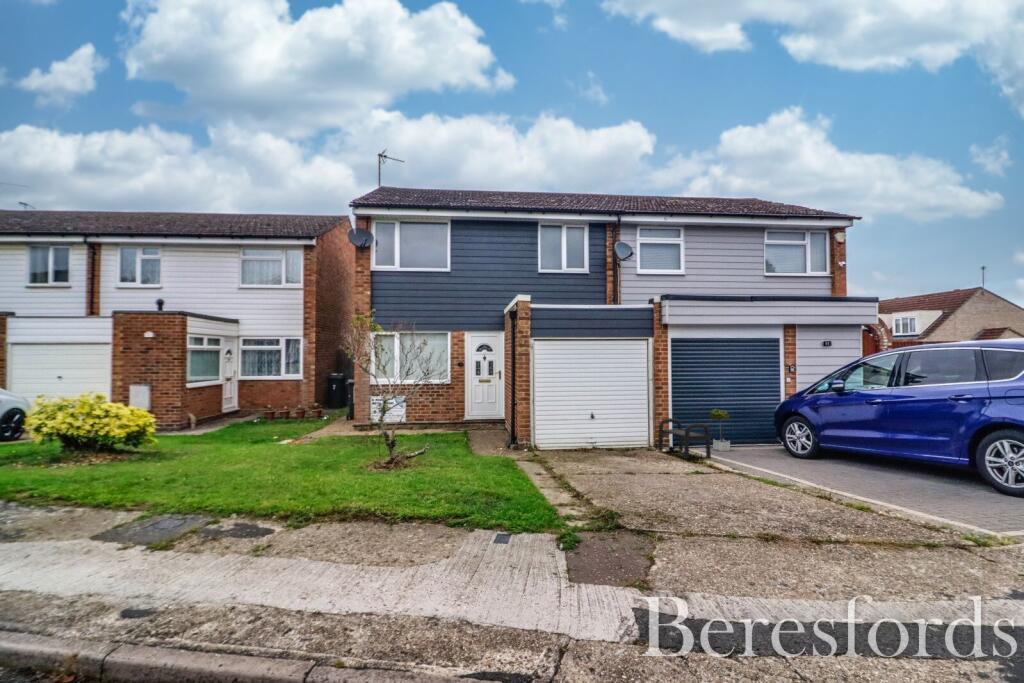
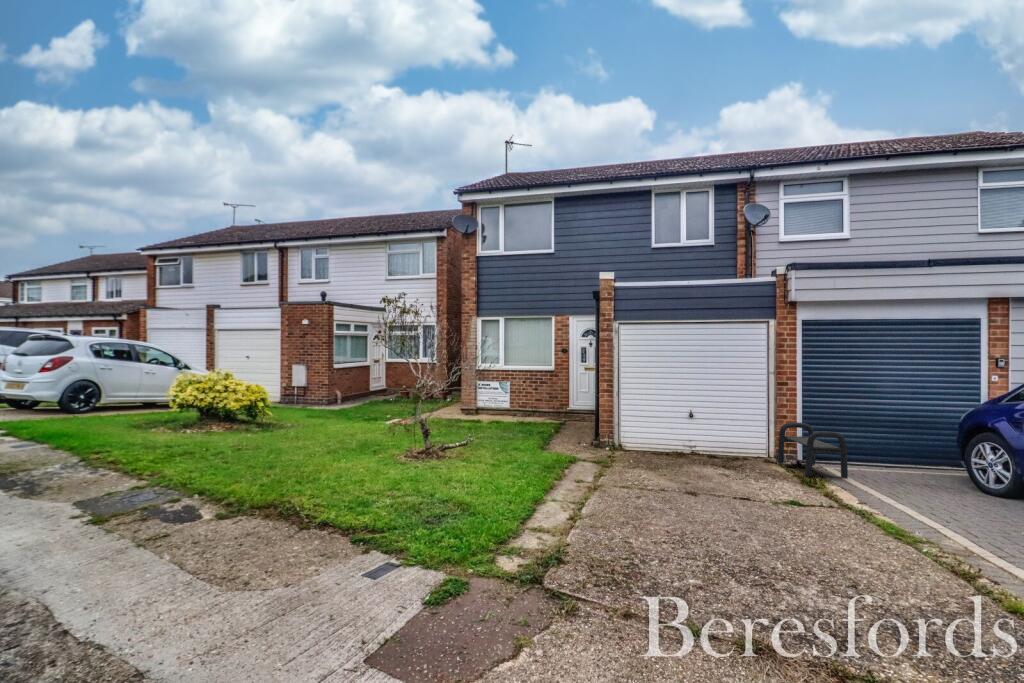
potted tree: present [710,409,730,451] -> none [859,414,889,471]

